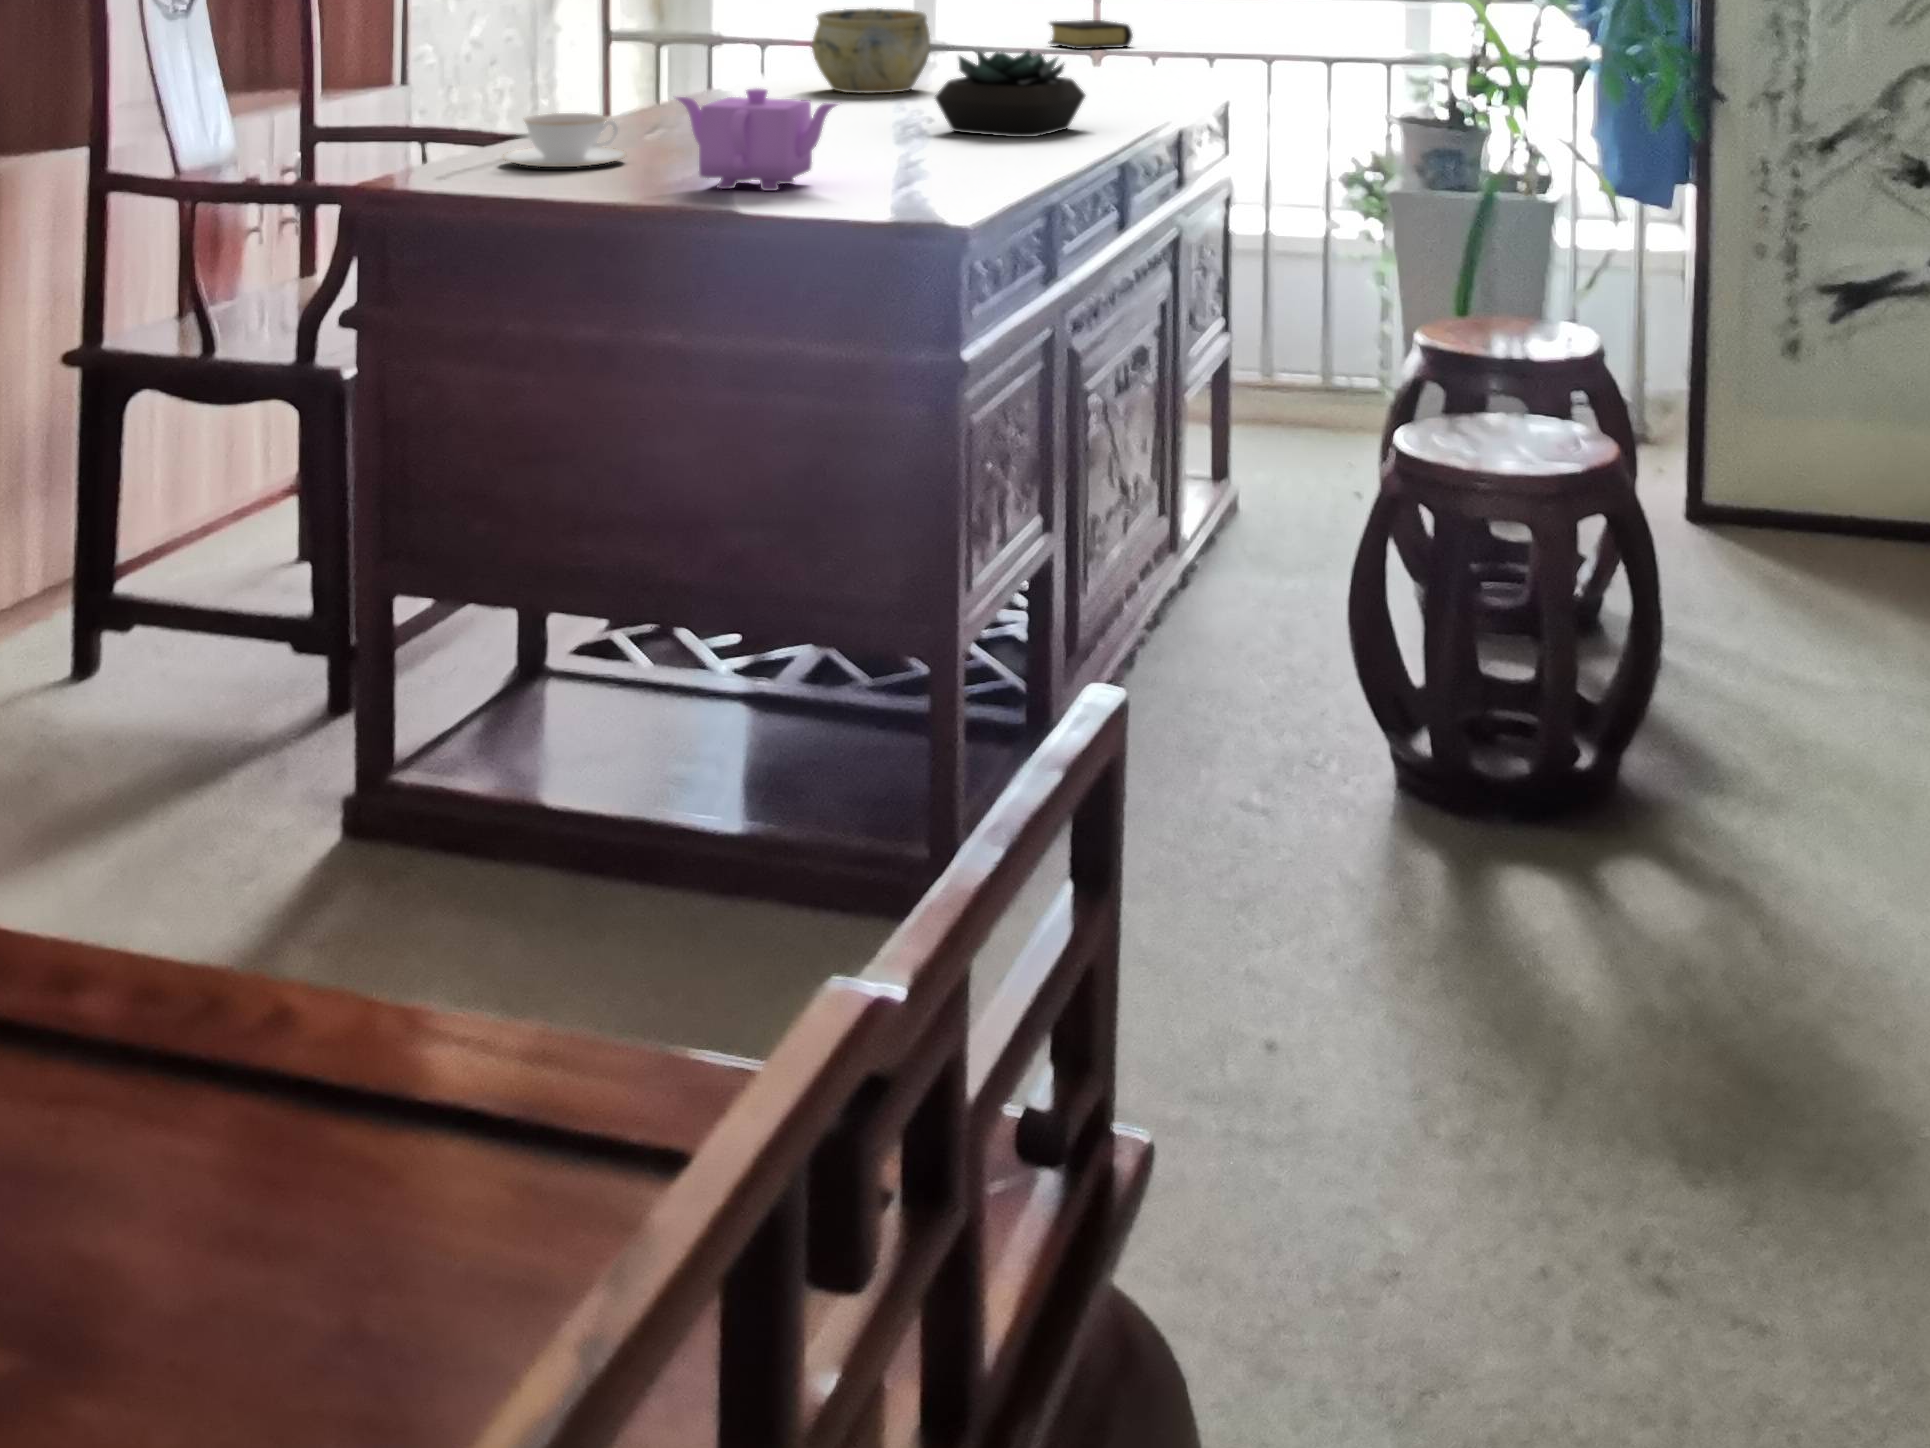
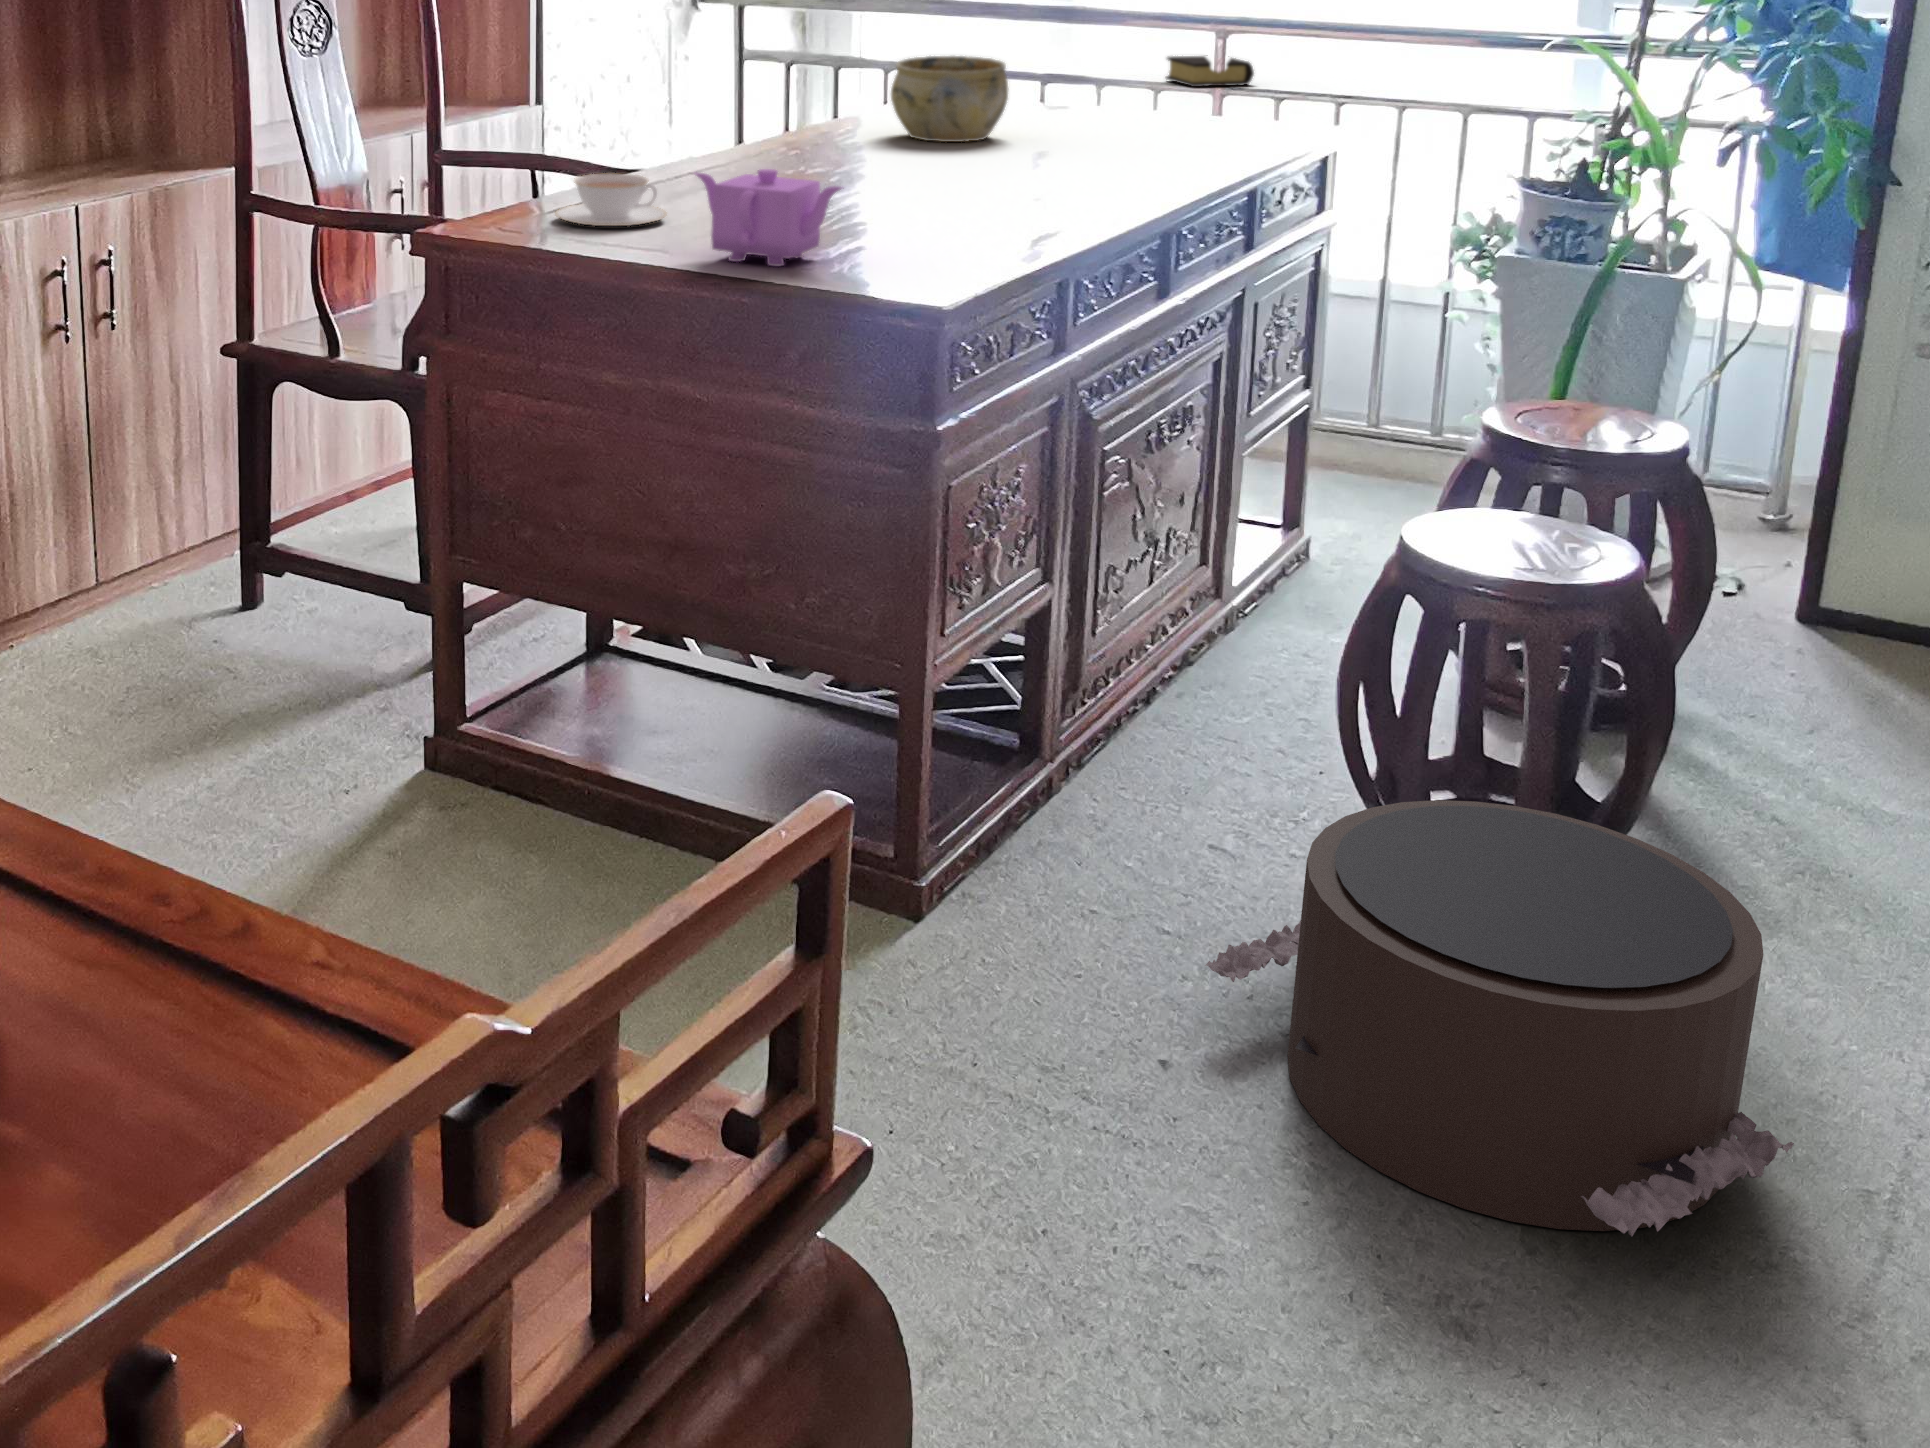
succulent plant: present [935,51,1085,137] -> none [976,118,1133,208]
pouf: none [1283,698,1875,1143] -> present [1205,800,1794,1237]

